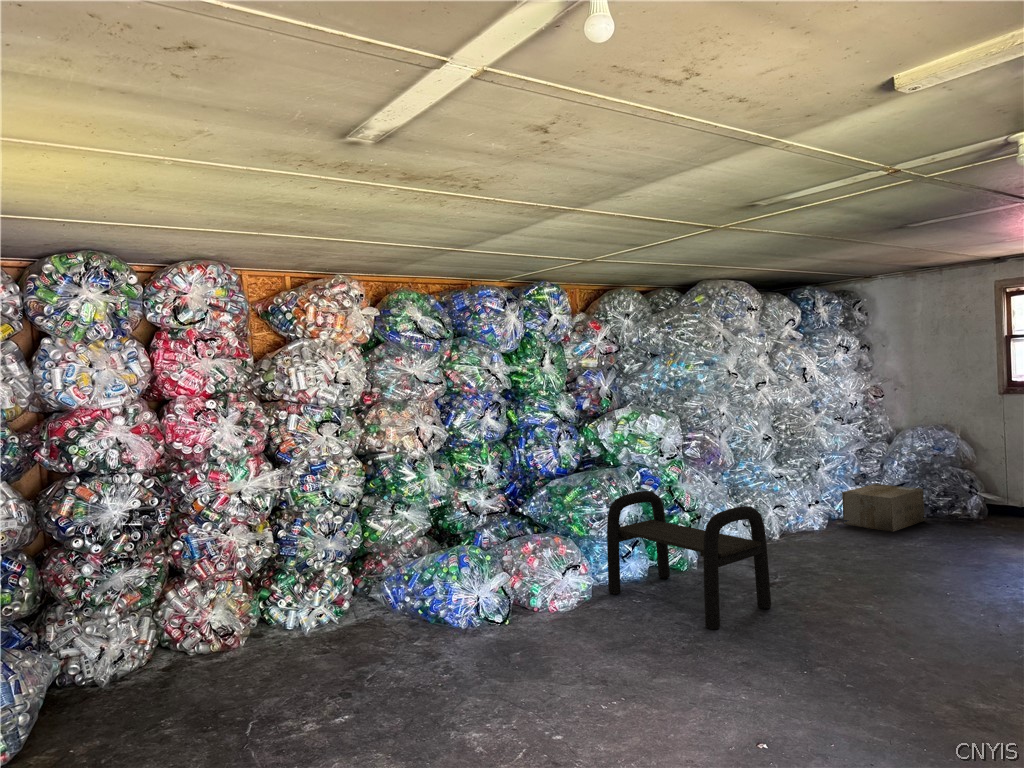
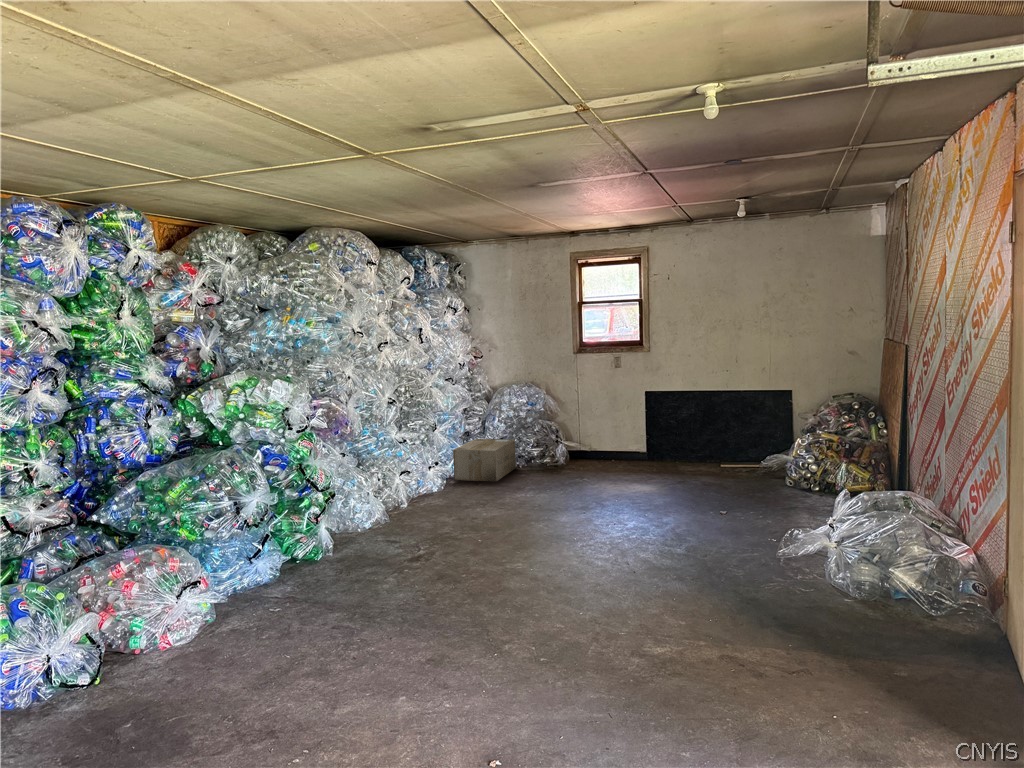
bench: present [607,491,771,630] -> none [232,472,424,619]

